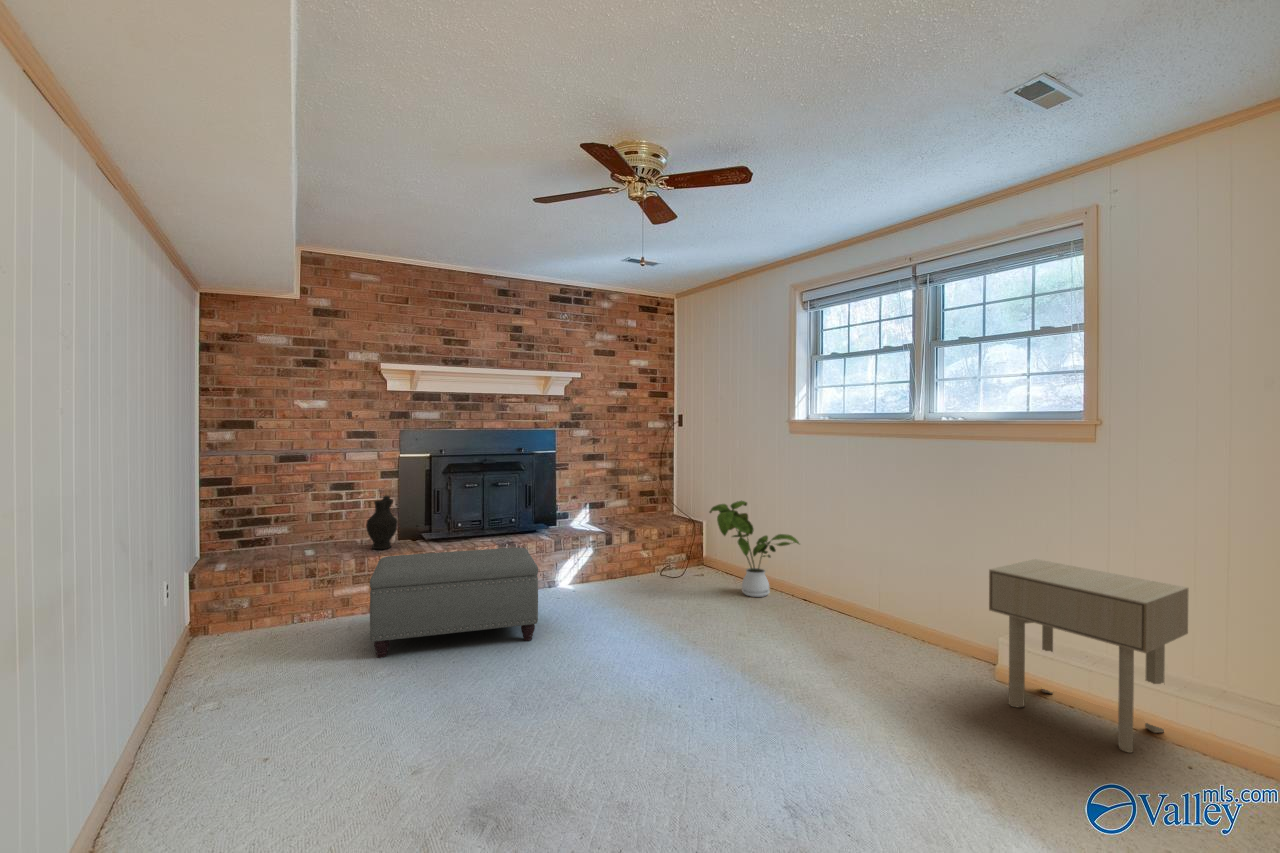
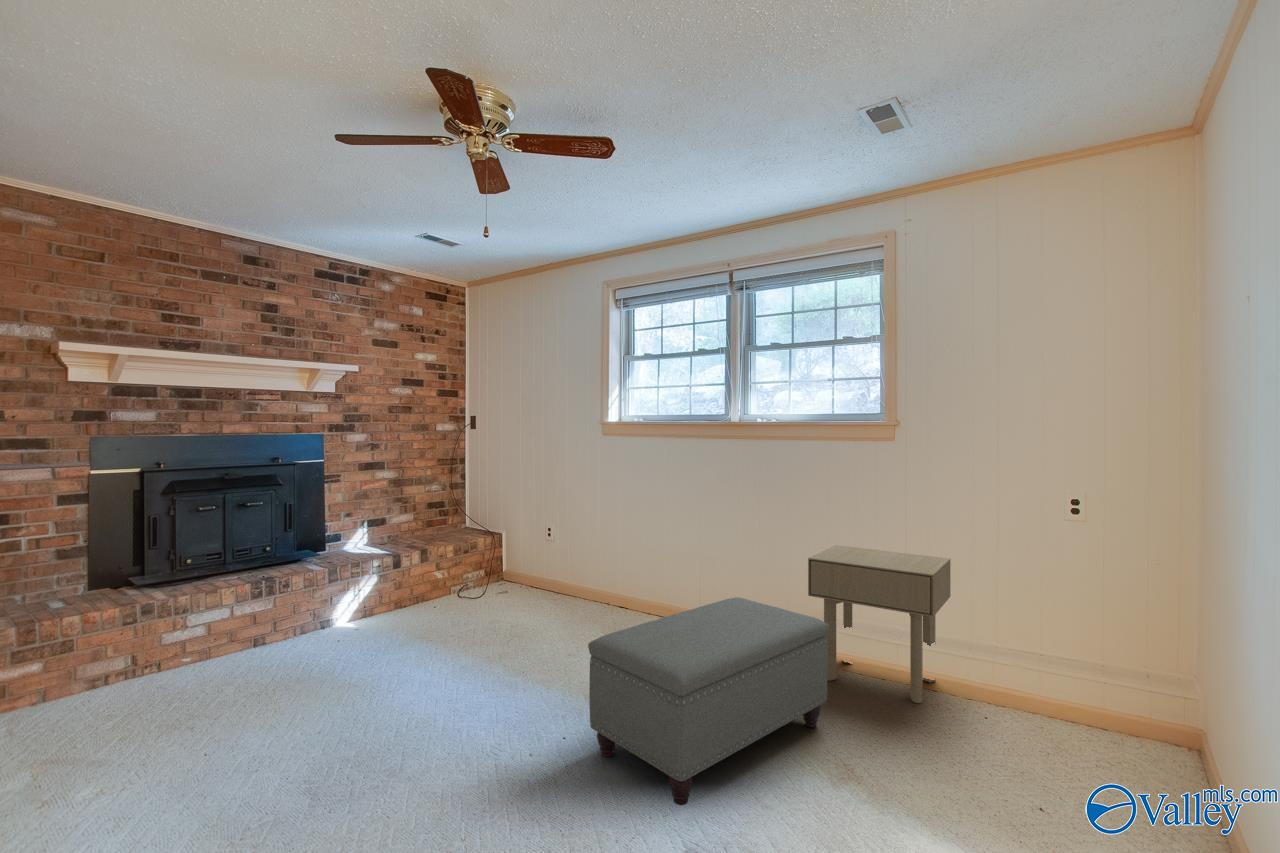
decorative vase: present [366,496,398,549] -> none [34,529,90,607]
house plant: present [710,501,799,597] -> none [521,508,619,609]
ottoman: present [370,547,538,658] -> present [588,597,829,805]

